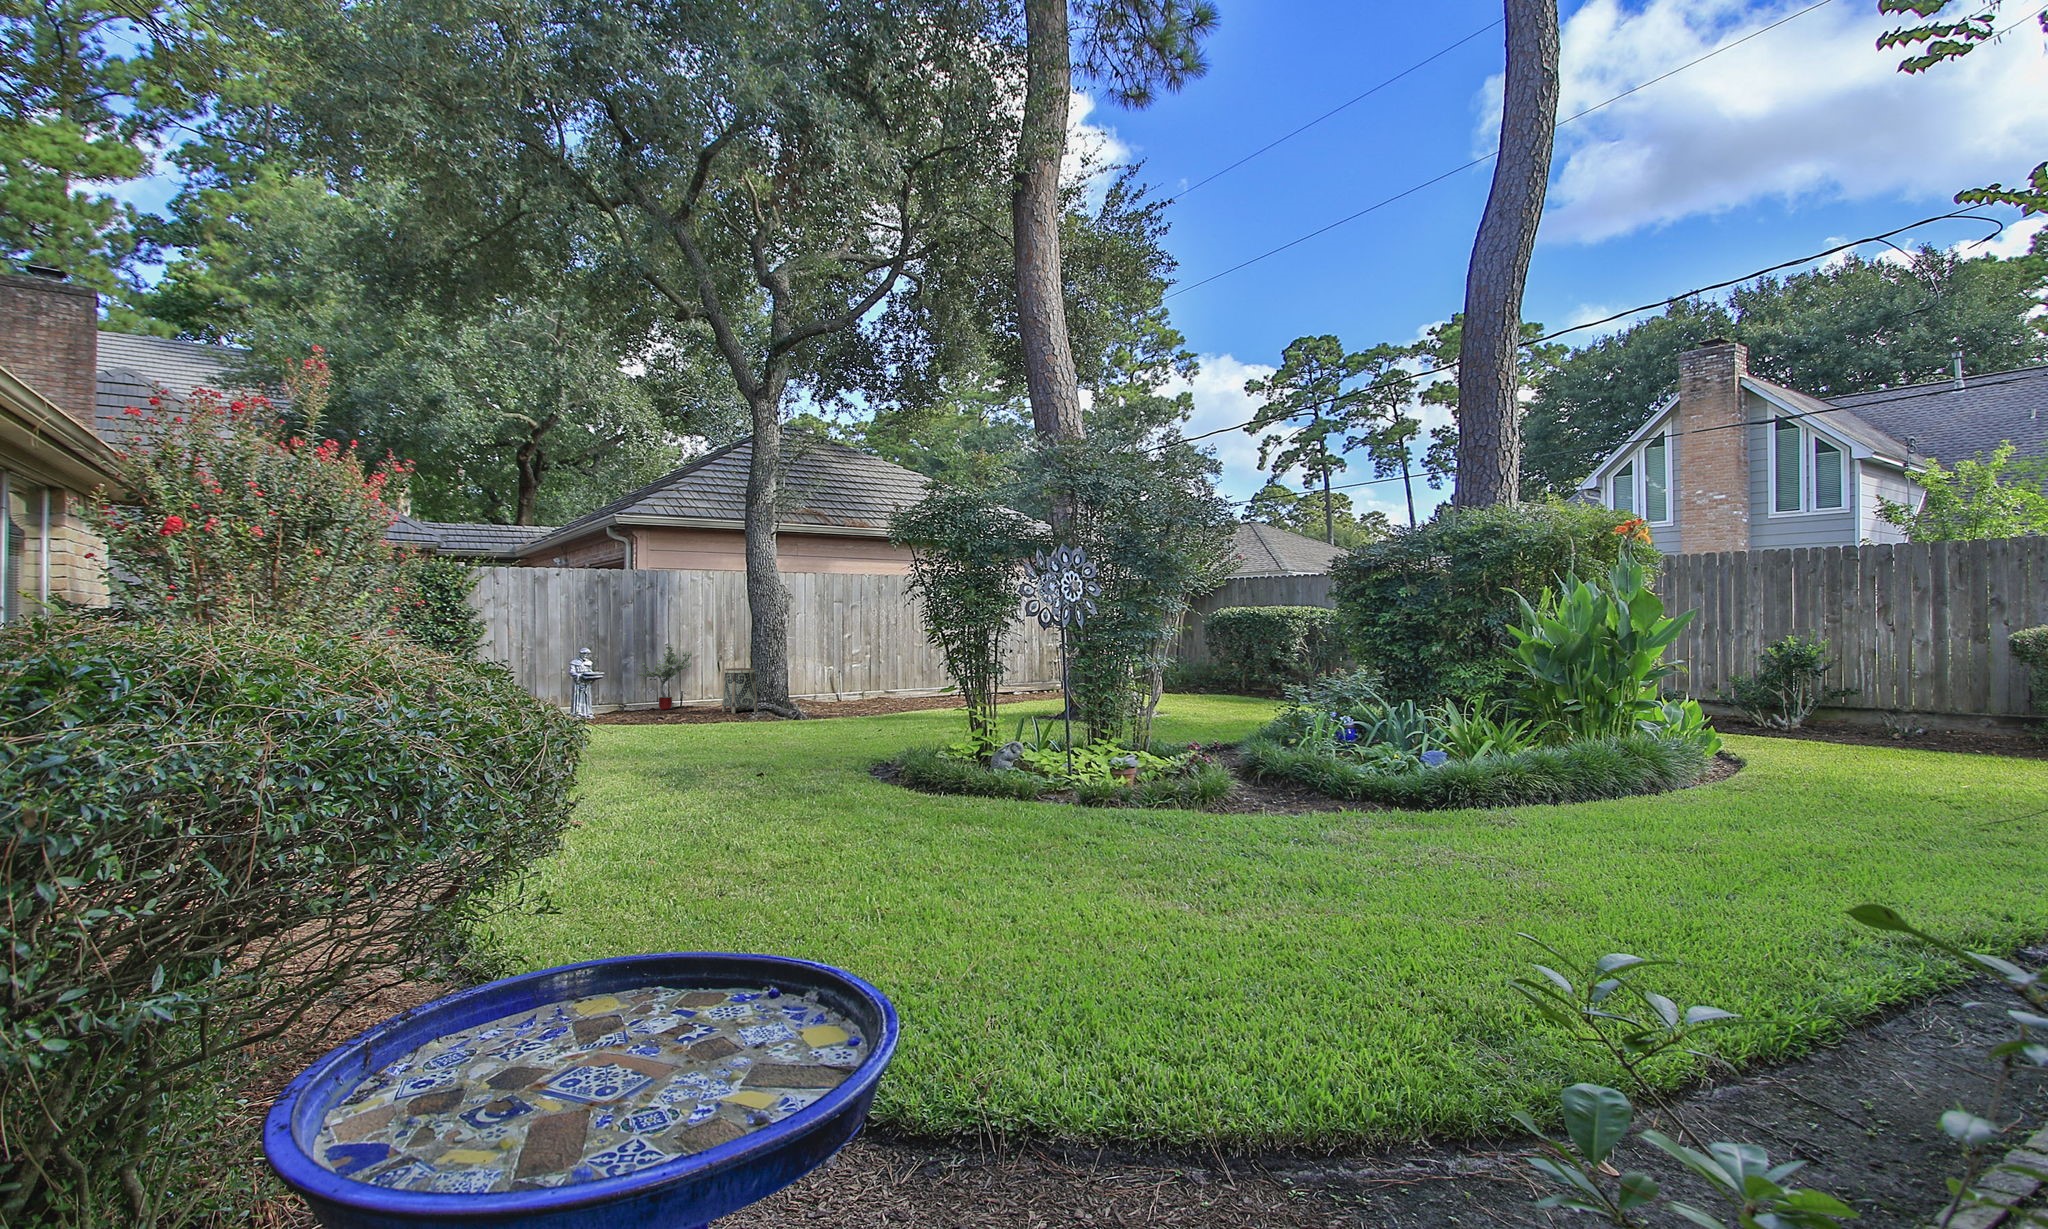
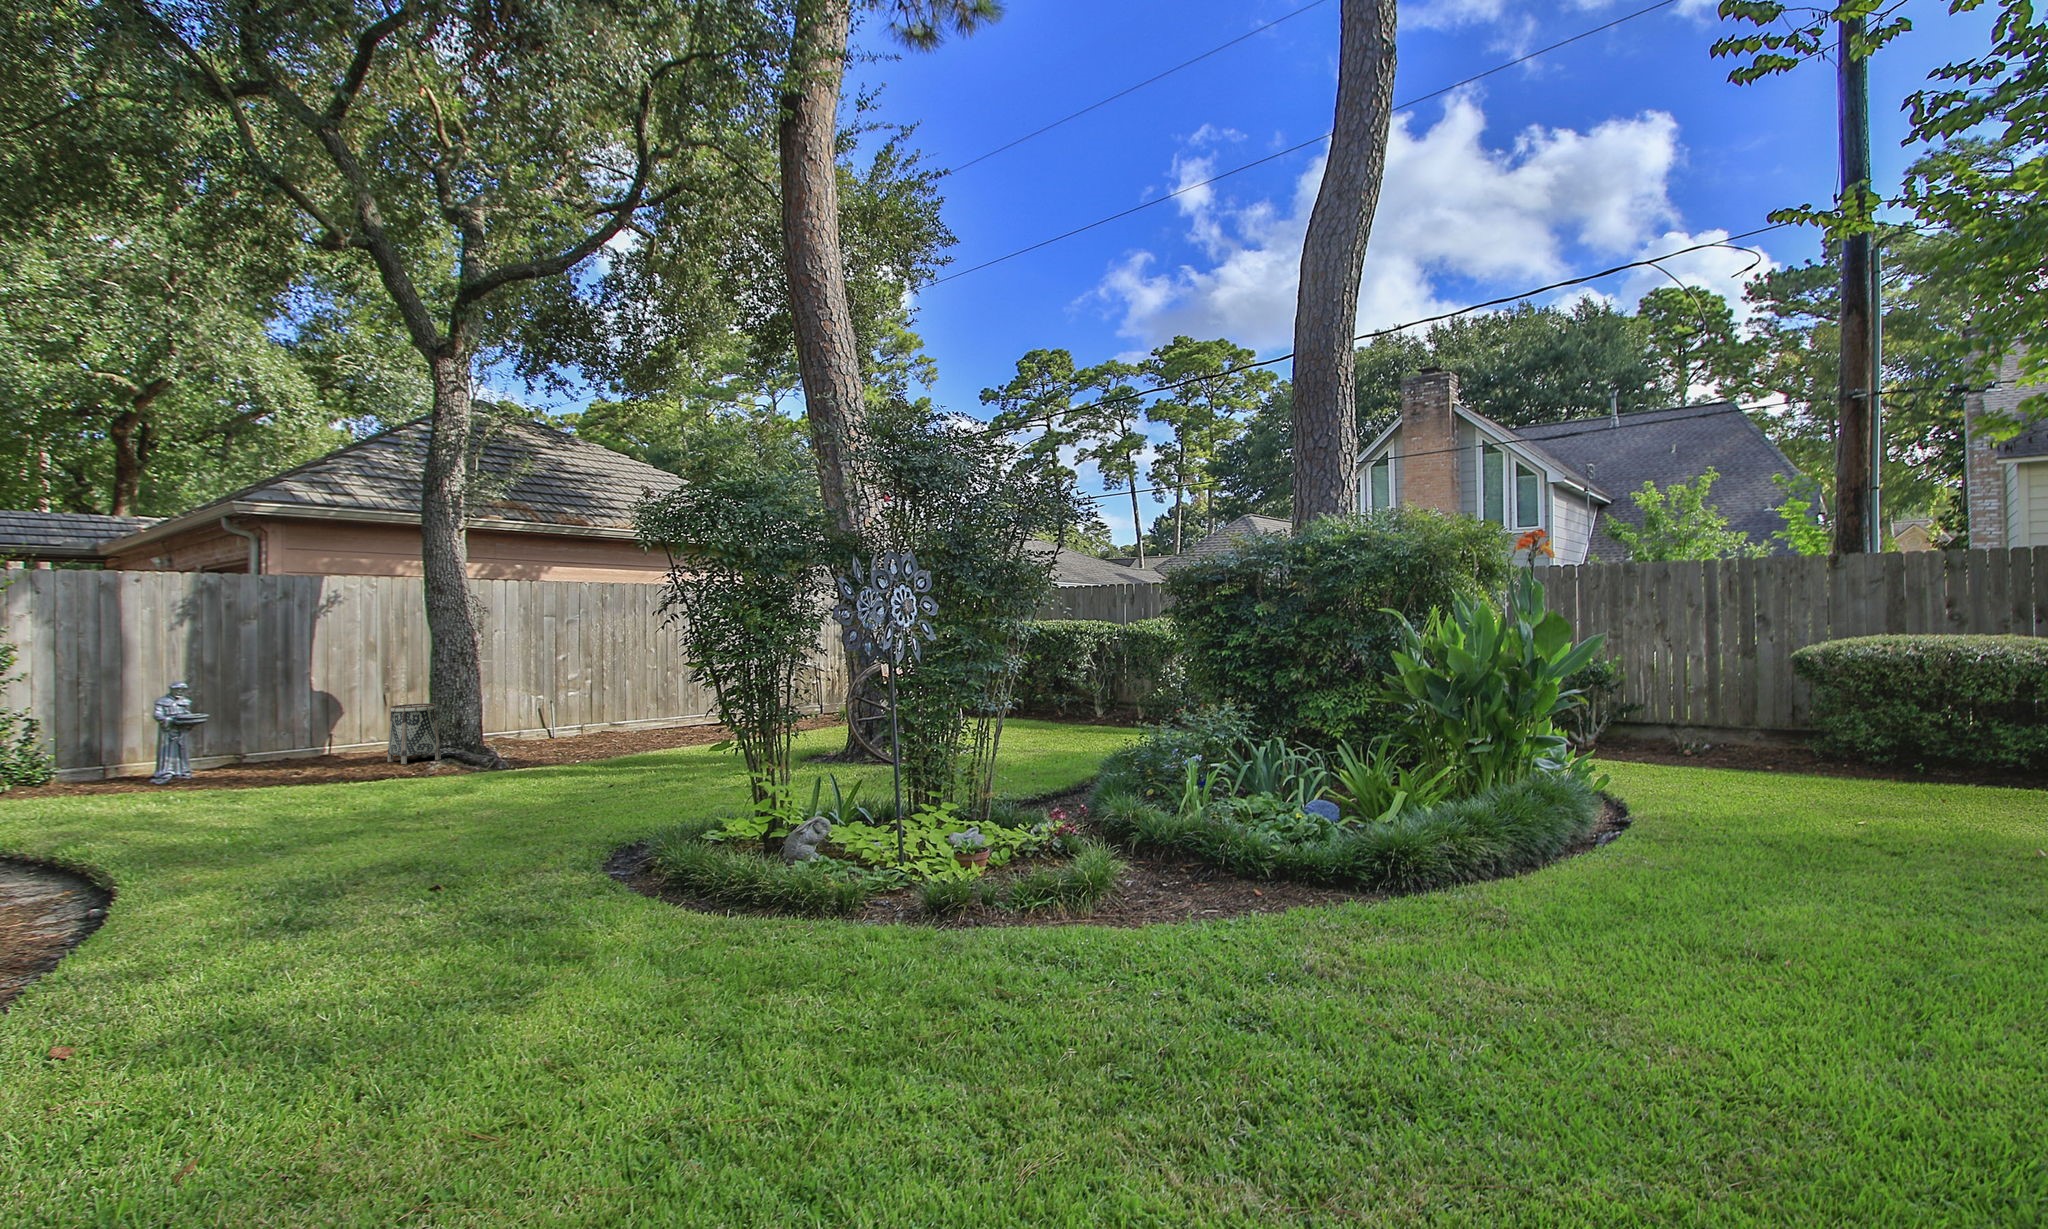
potted tree: present [638,643,692,710] -> none [255,674,344,763]

